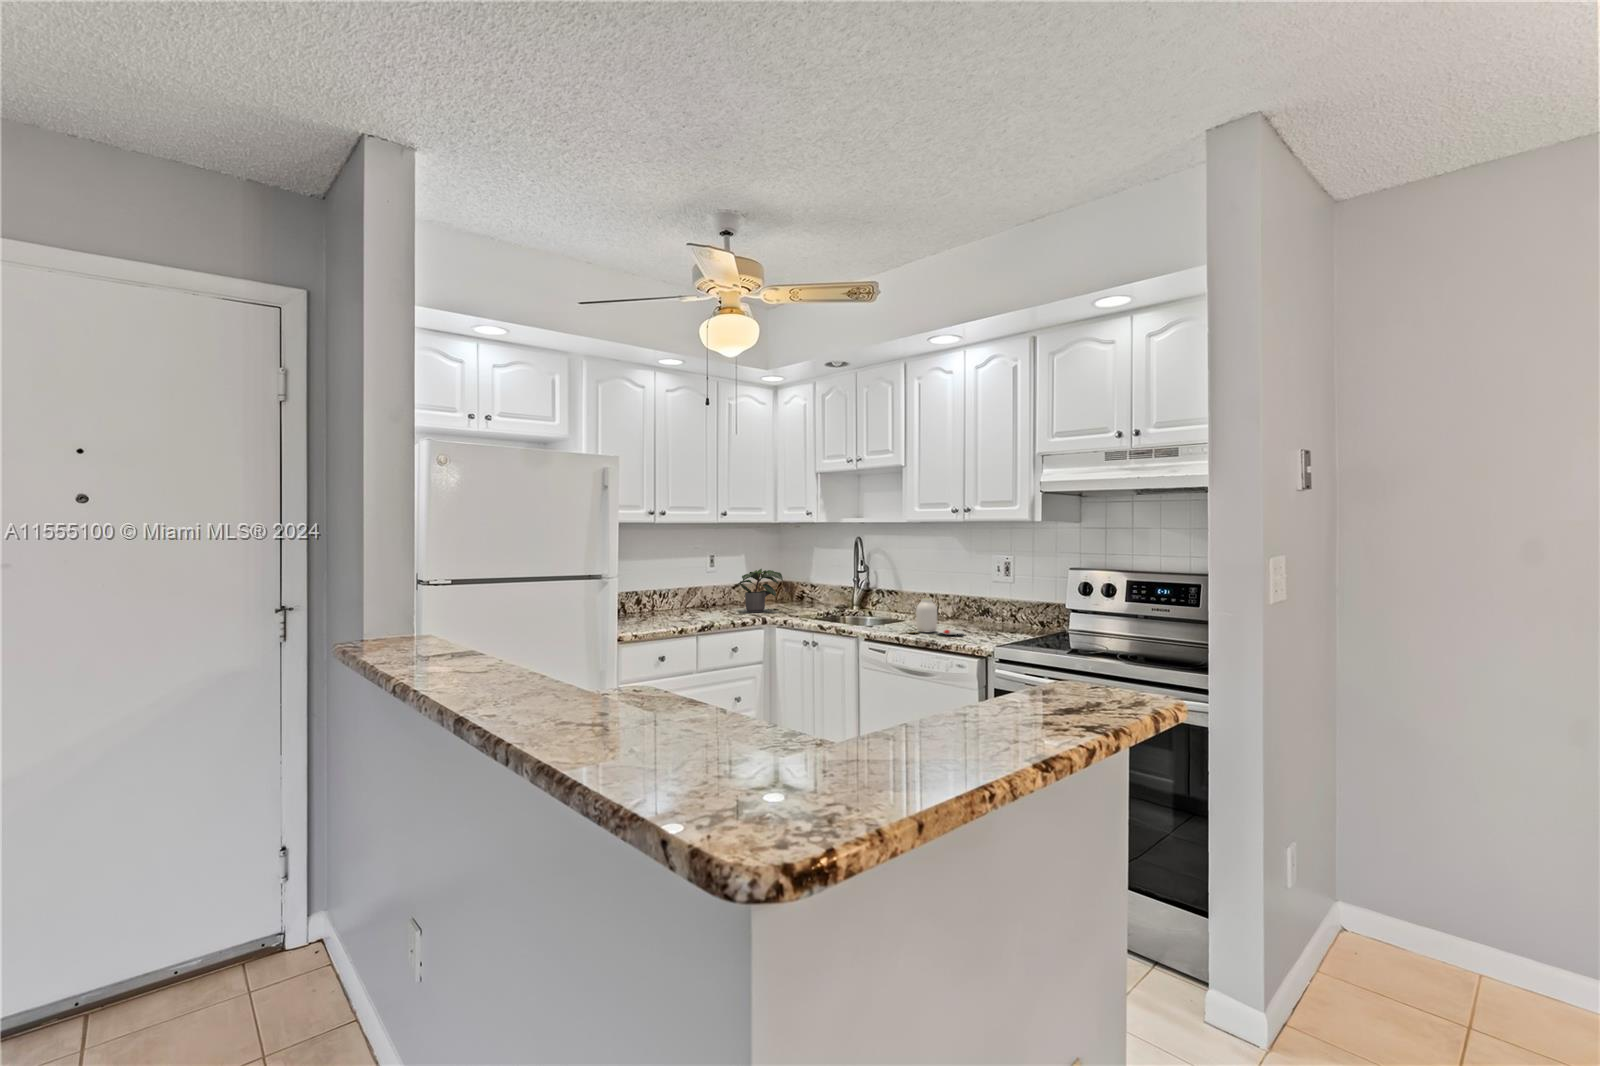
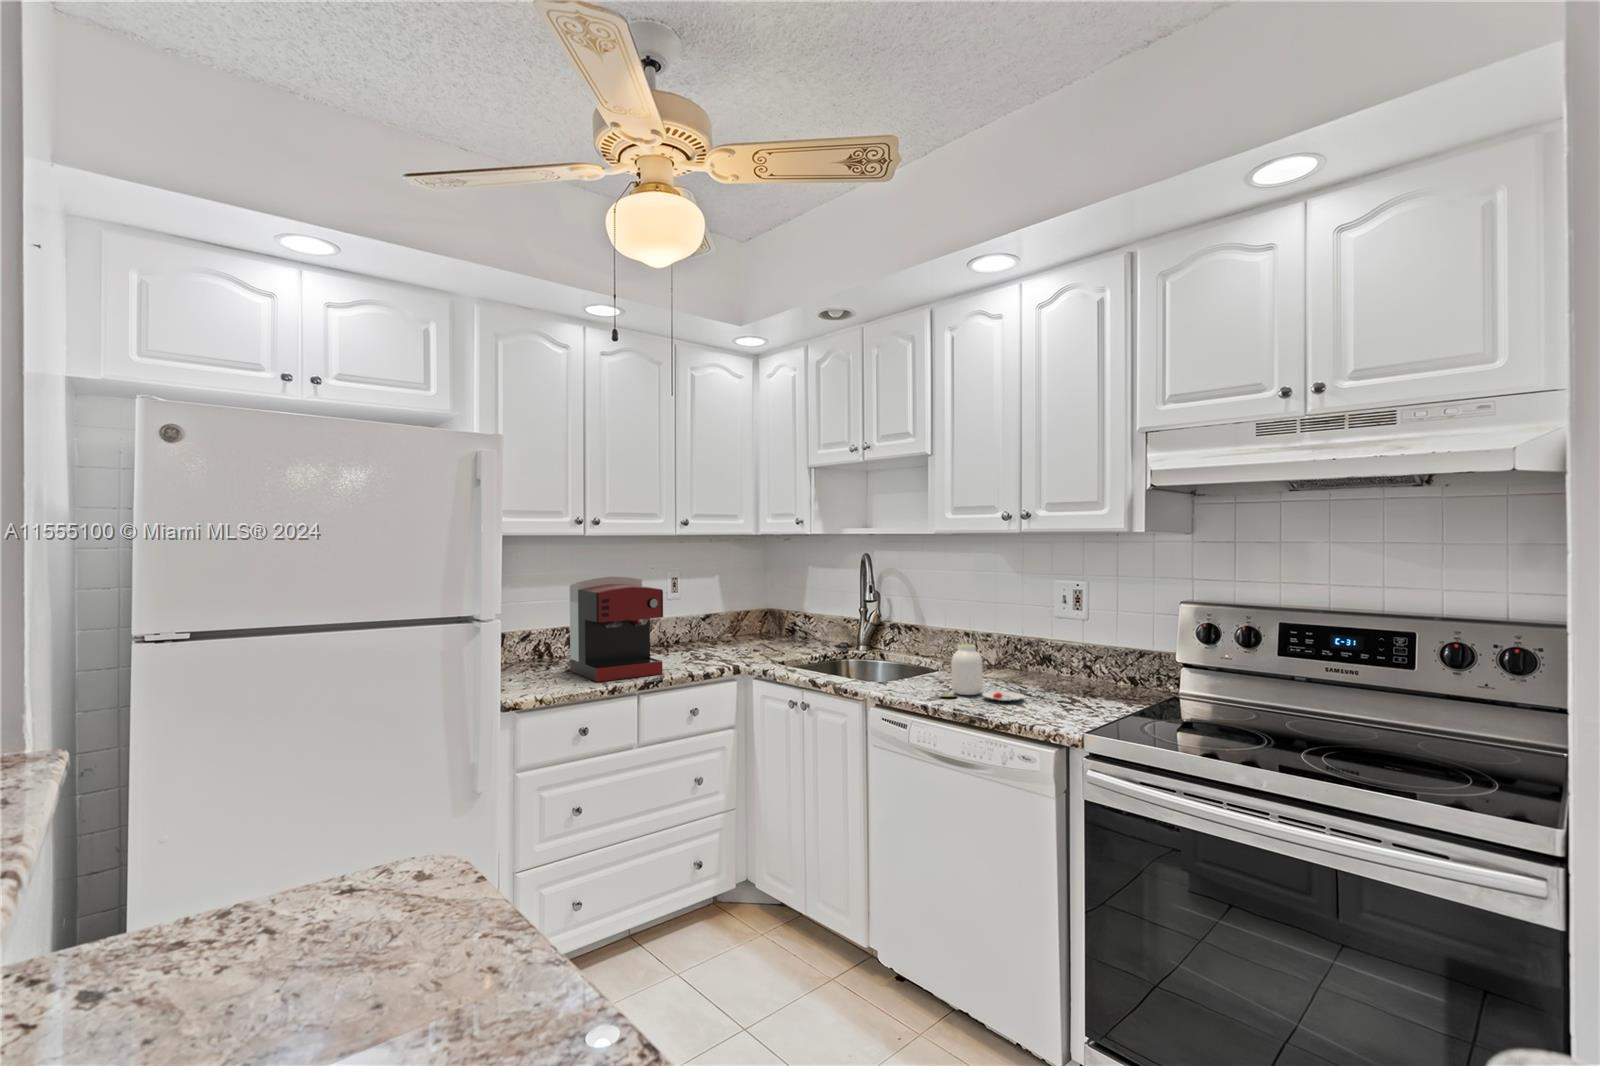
coffee maker: none [644,553,713,626] -> present [570,576,663,682]
potted plant: present [737,569,783,612] -> none [703,594,765,654]

